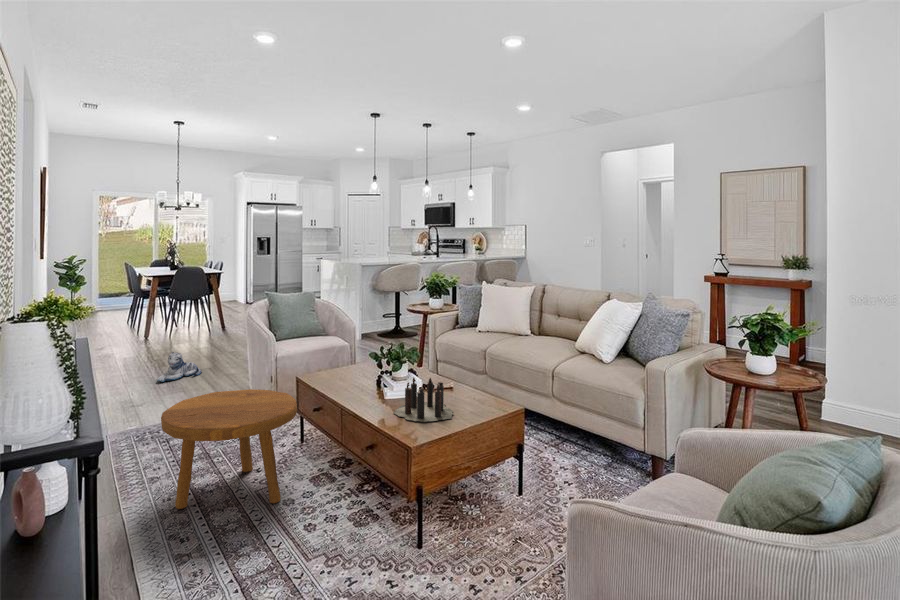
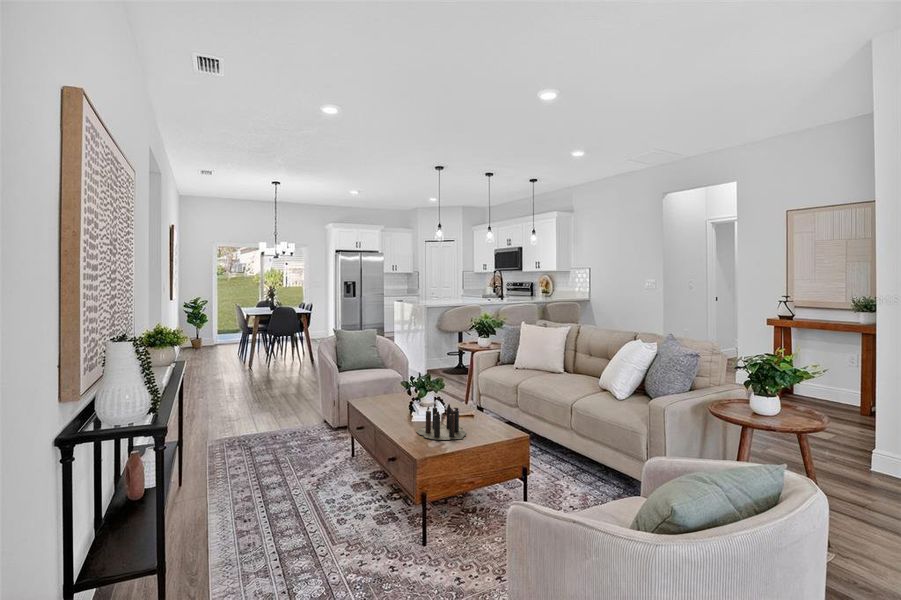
plush toy: present [157,352,202,382] -> none [250,378,286,402]
footstool: present [161,389,297,509] -> none [237,408,342,501]

